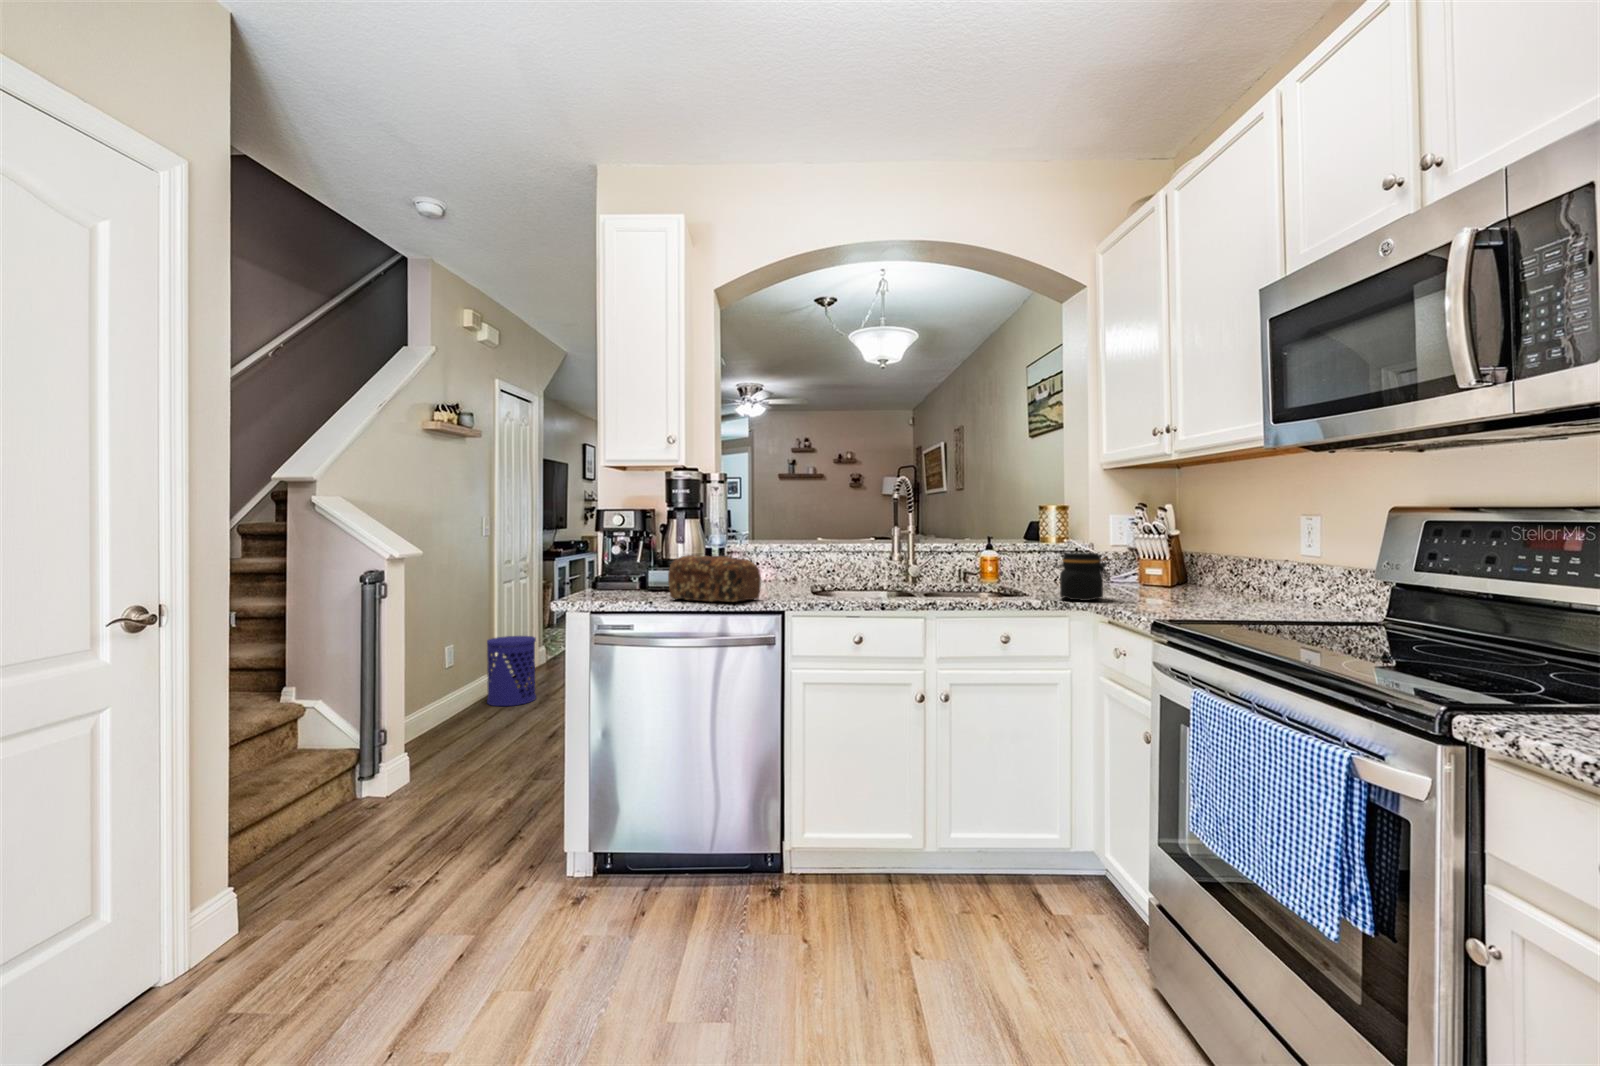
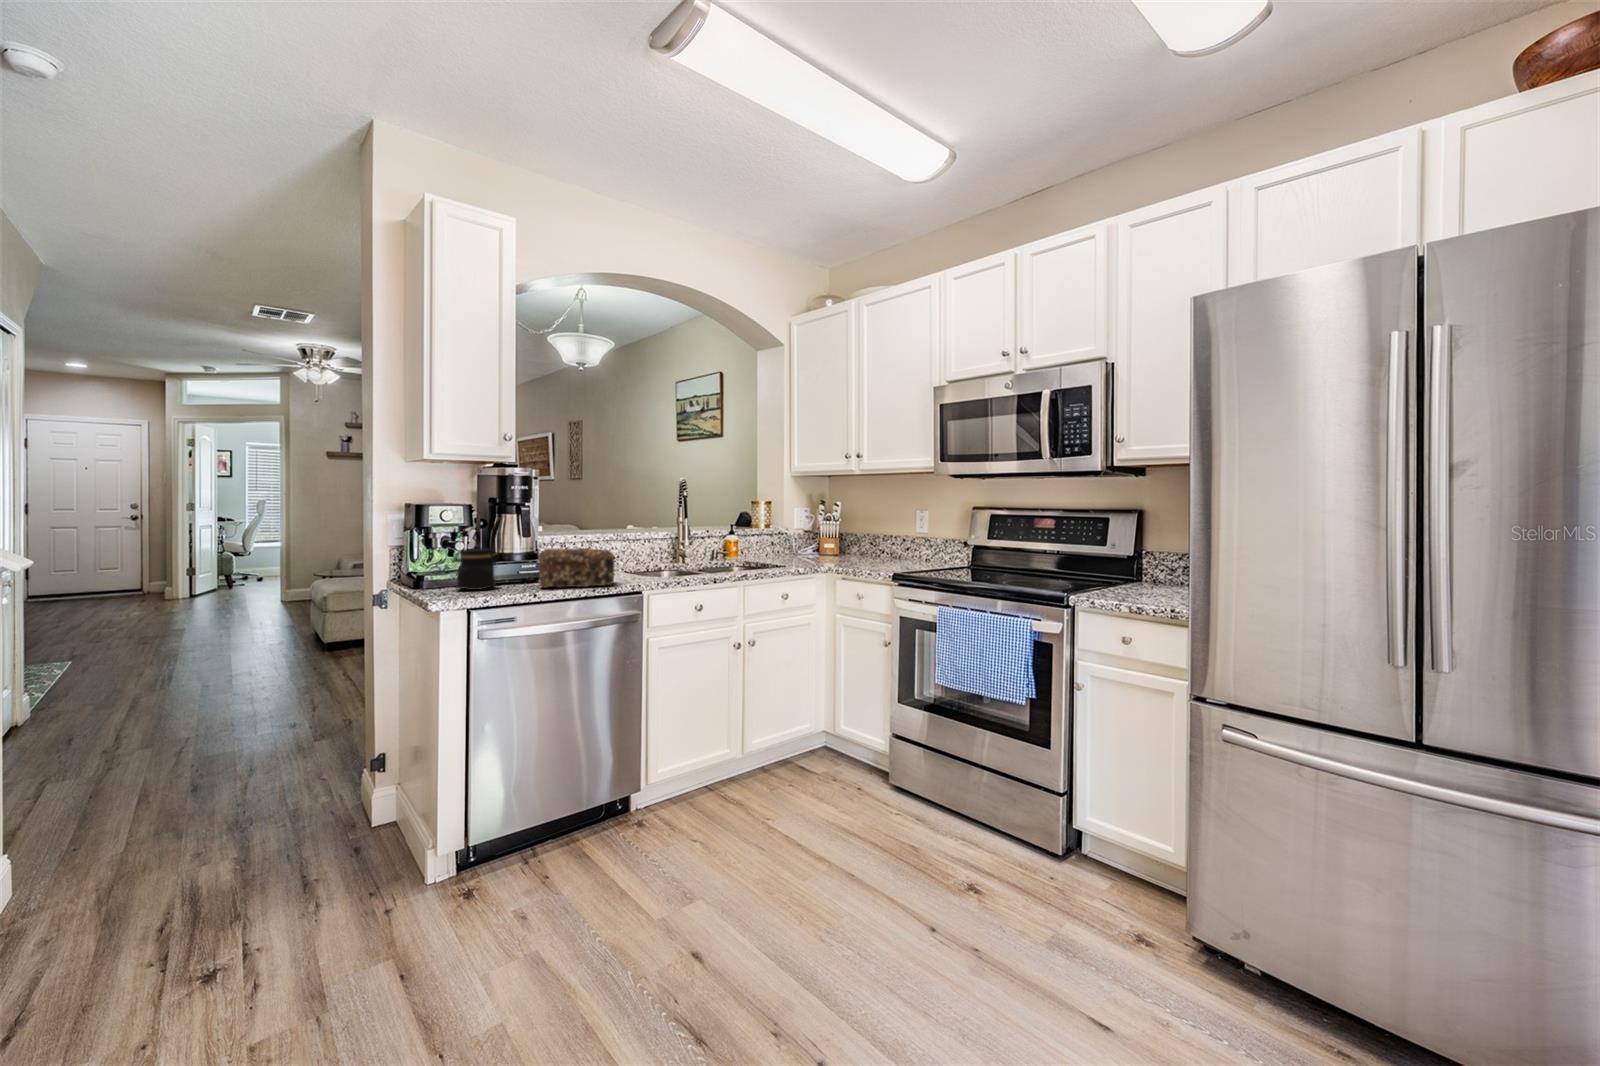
jar: present [1054,553,1109,601] -> present [452,549,498,590]
waste bin: present [487,636,536,706] -> none [13,673,110,777]

